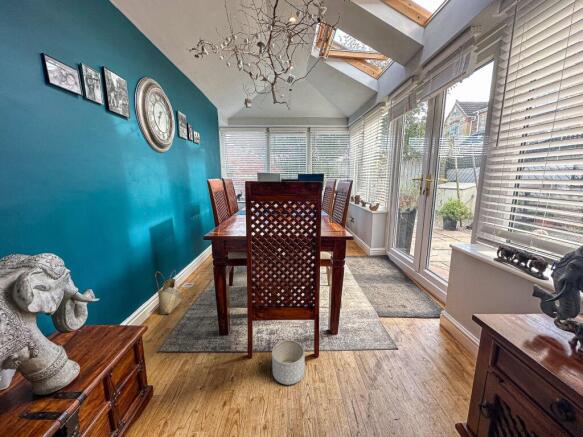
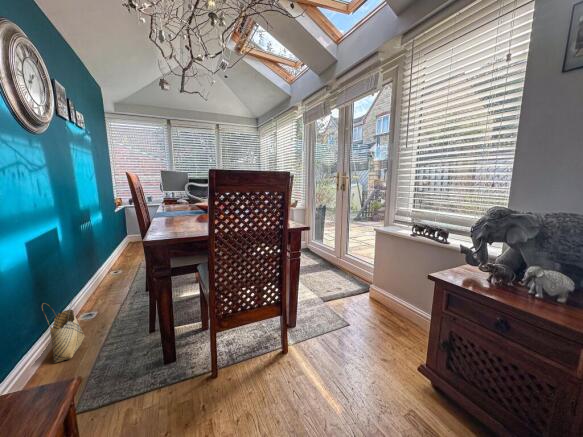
planter: present [272,340,305,385] -> none [246,341,281,388]

